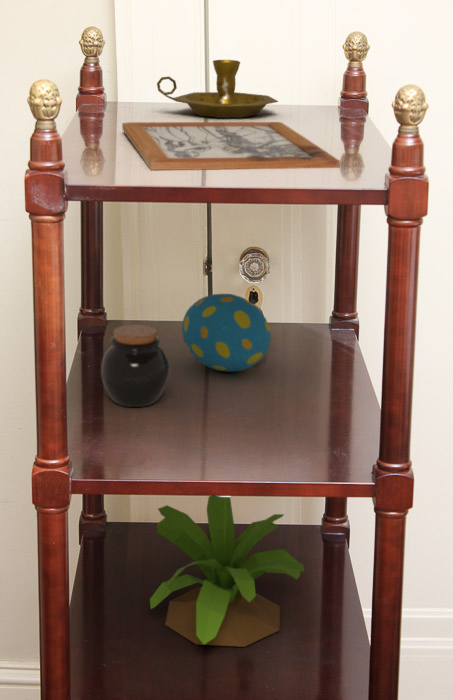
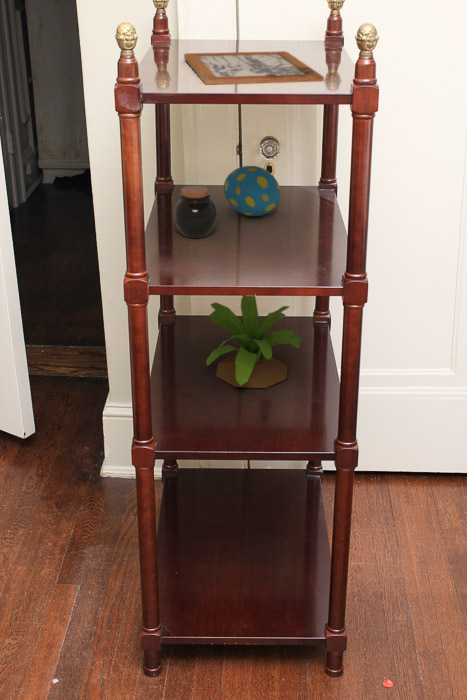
candlestick: present [157,60,278,118] -> none [205,9,284,49]

